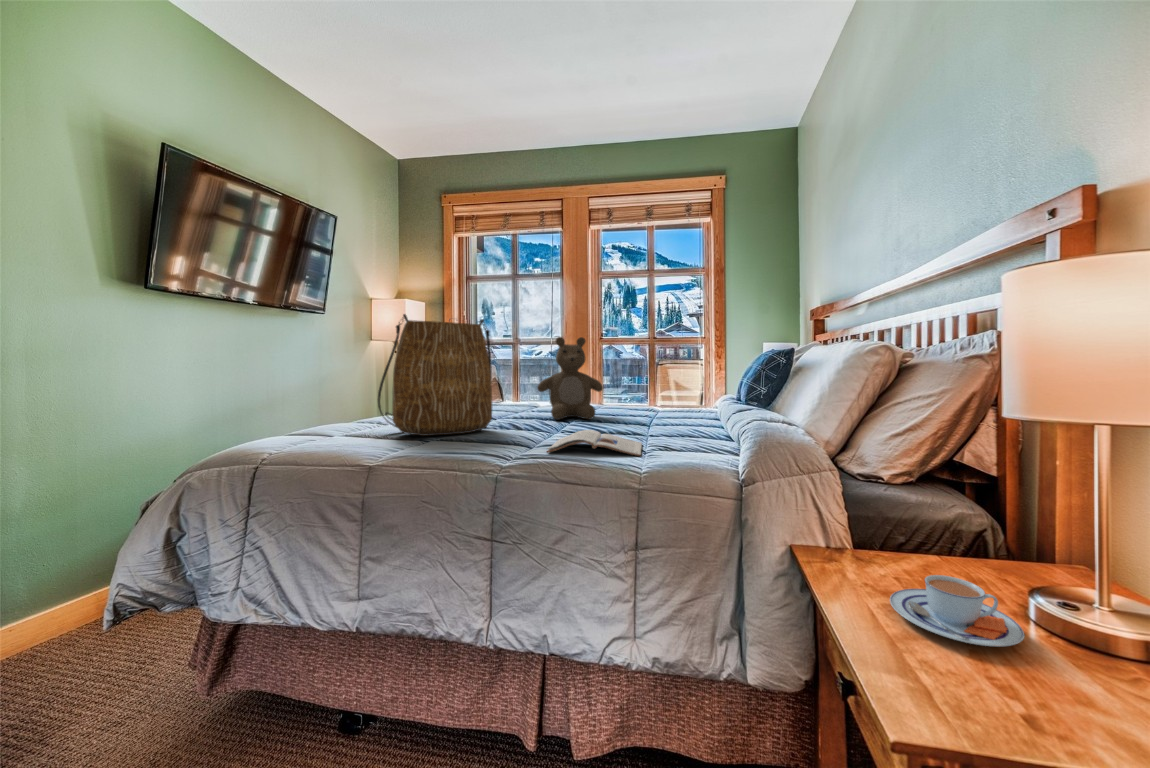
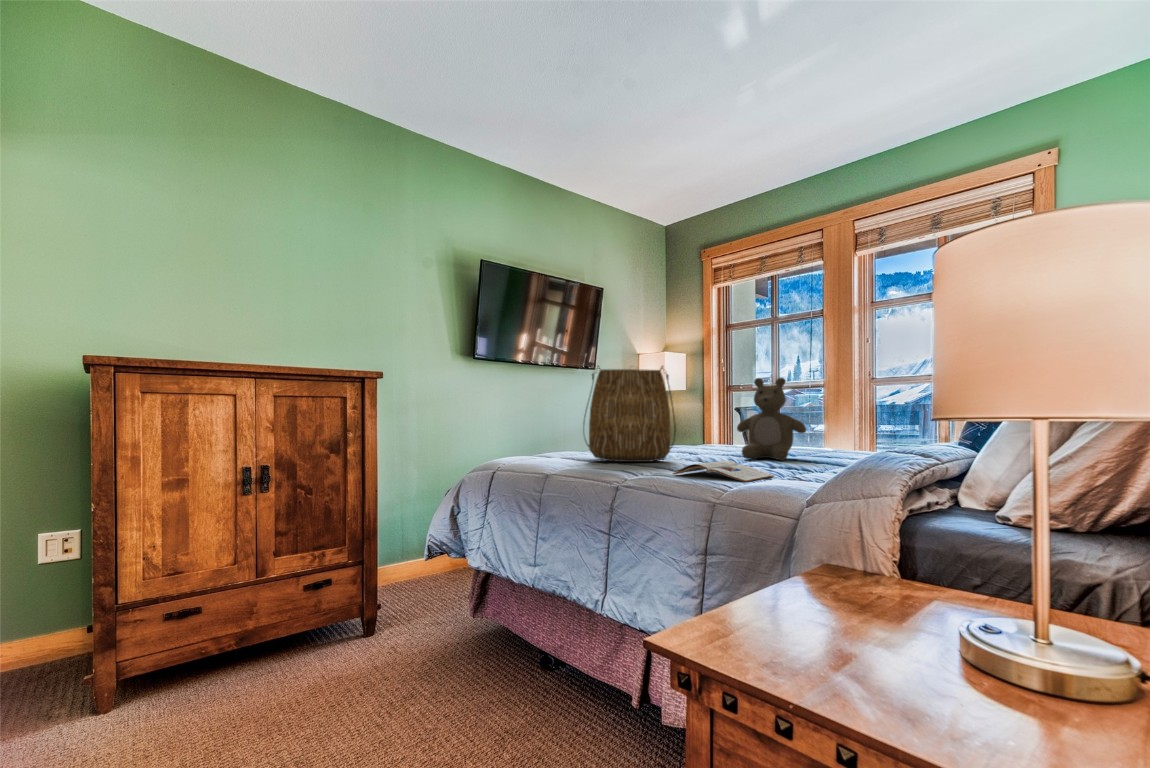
teacup: present [890,575,1024,647] -> none [805,575,914,629]

